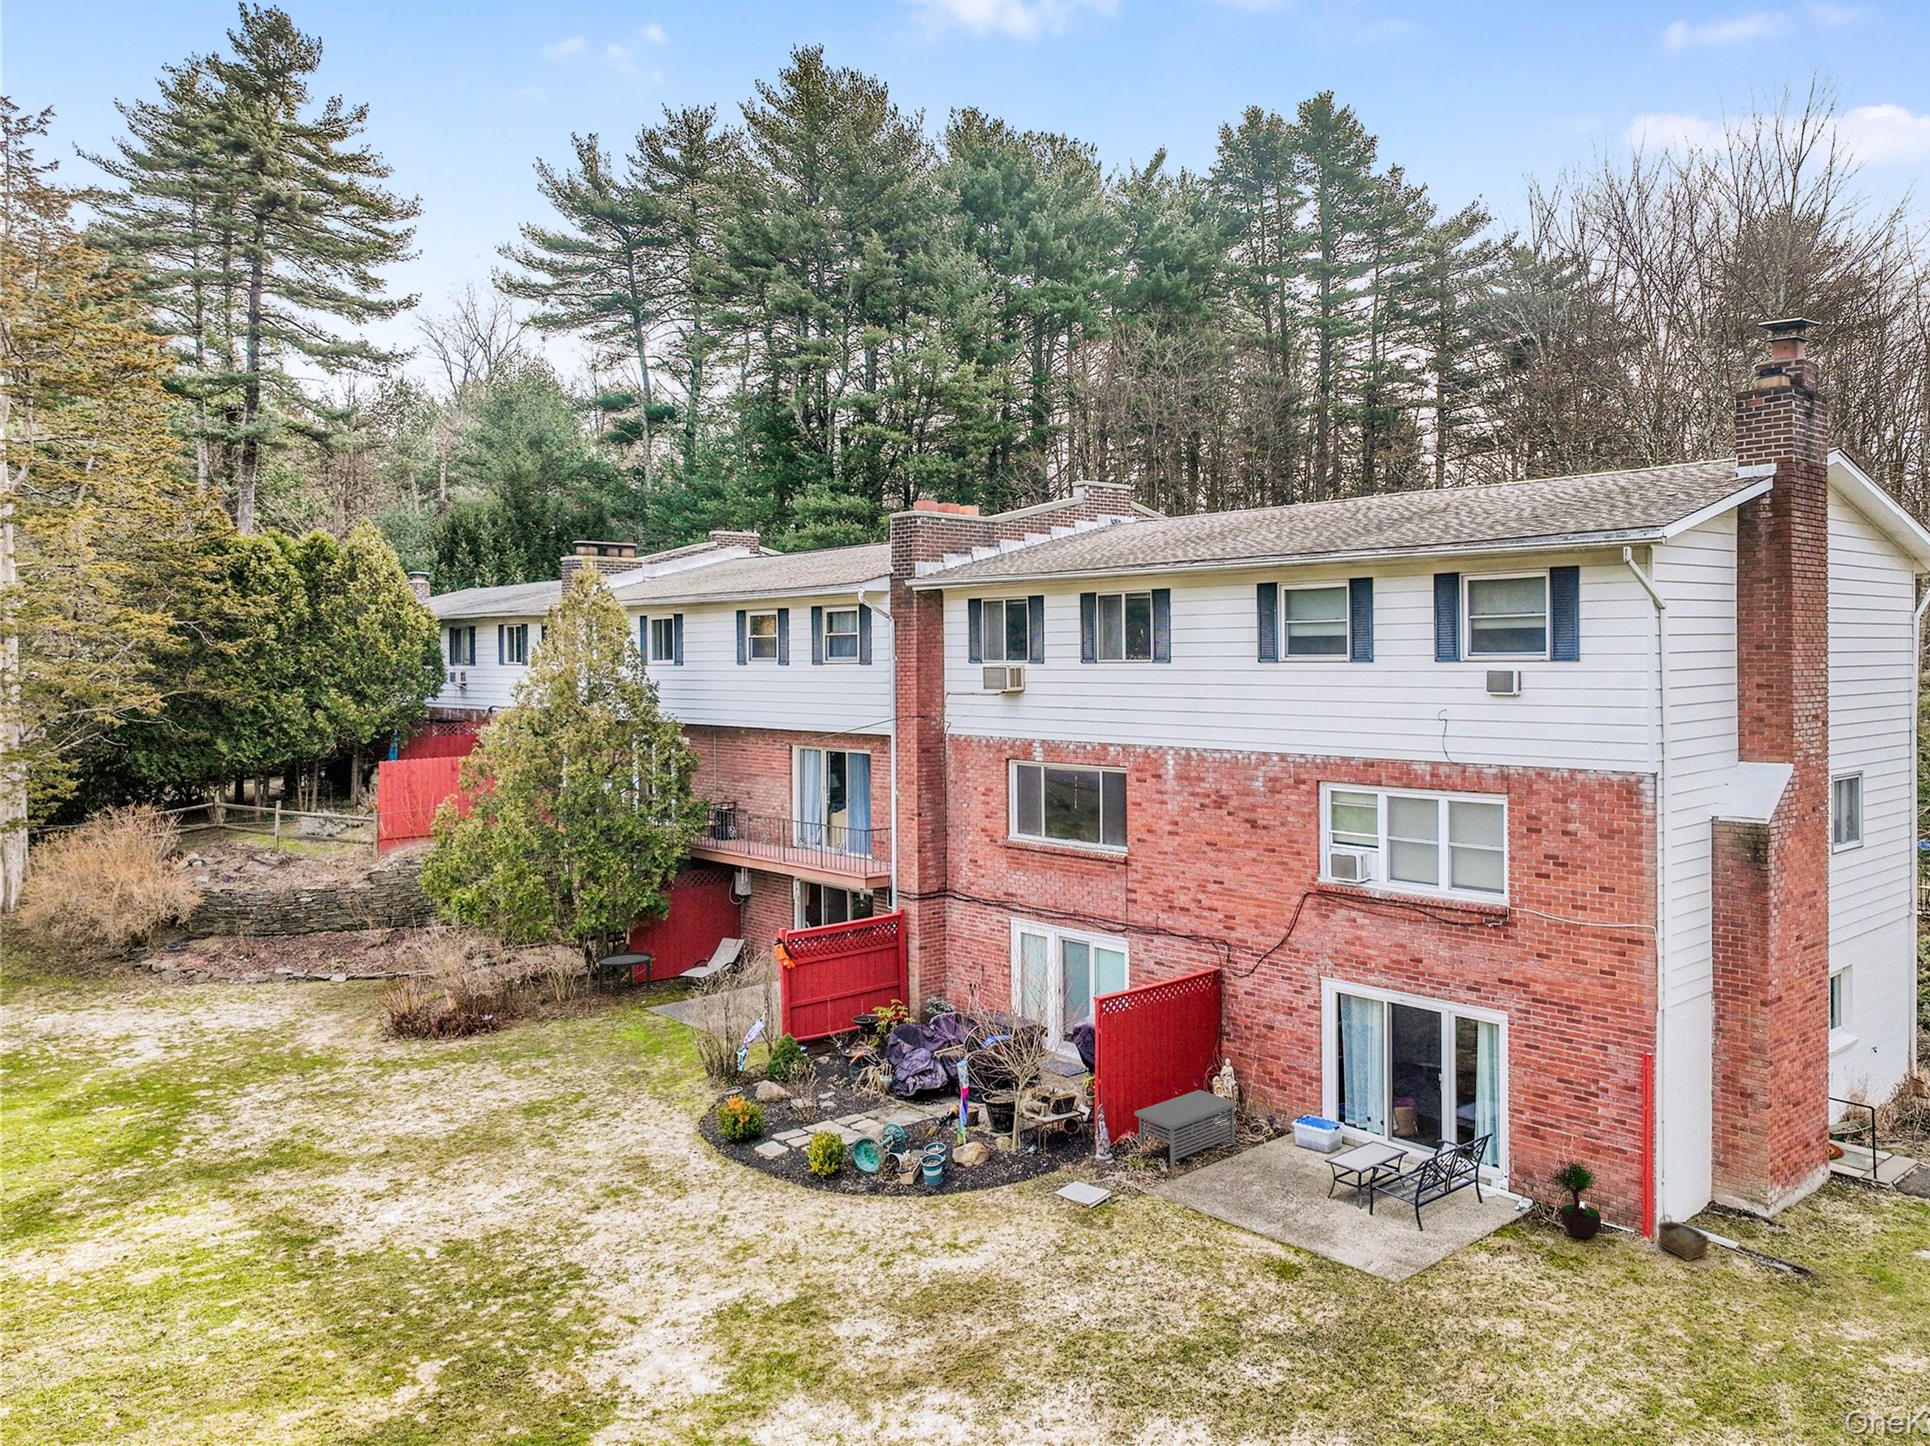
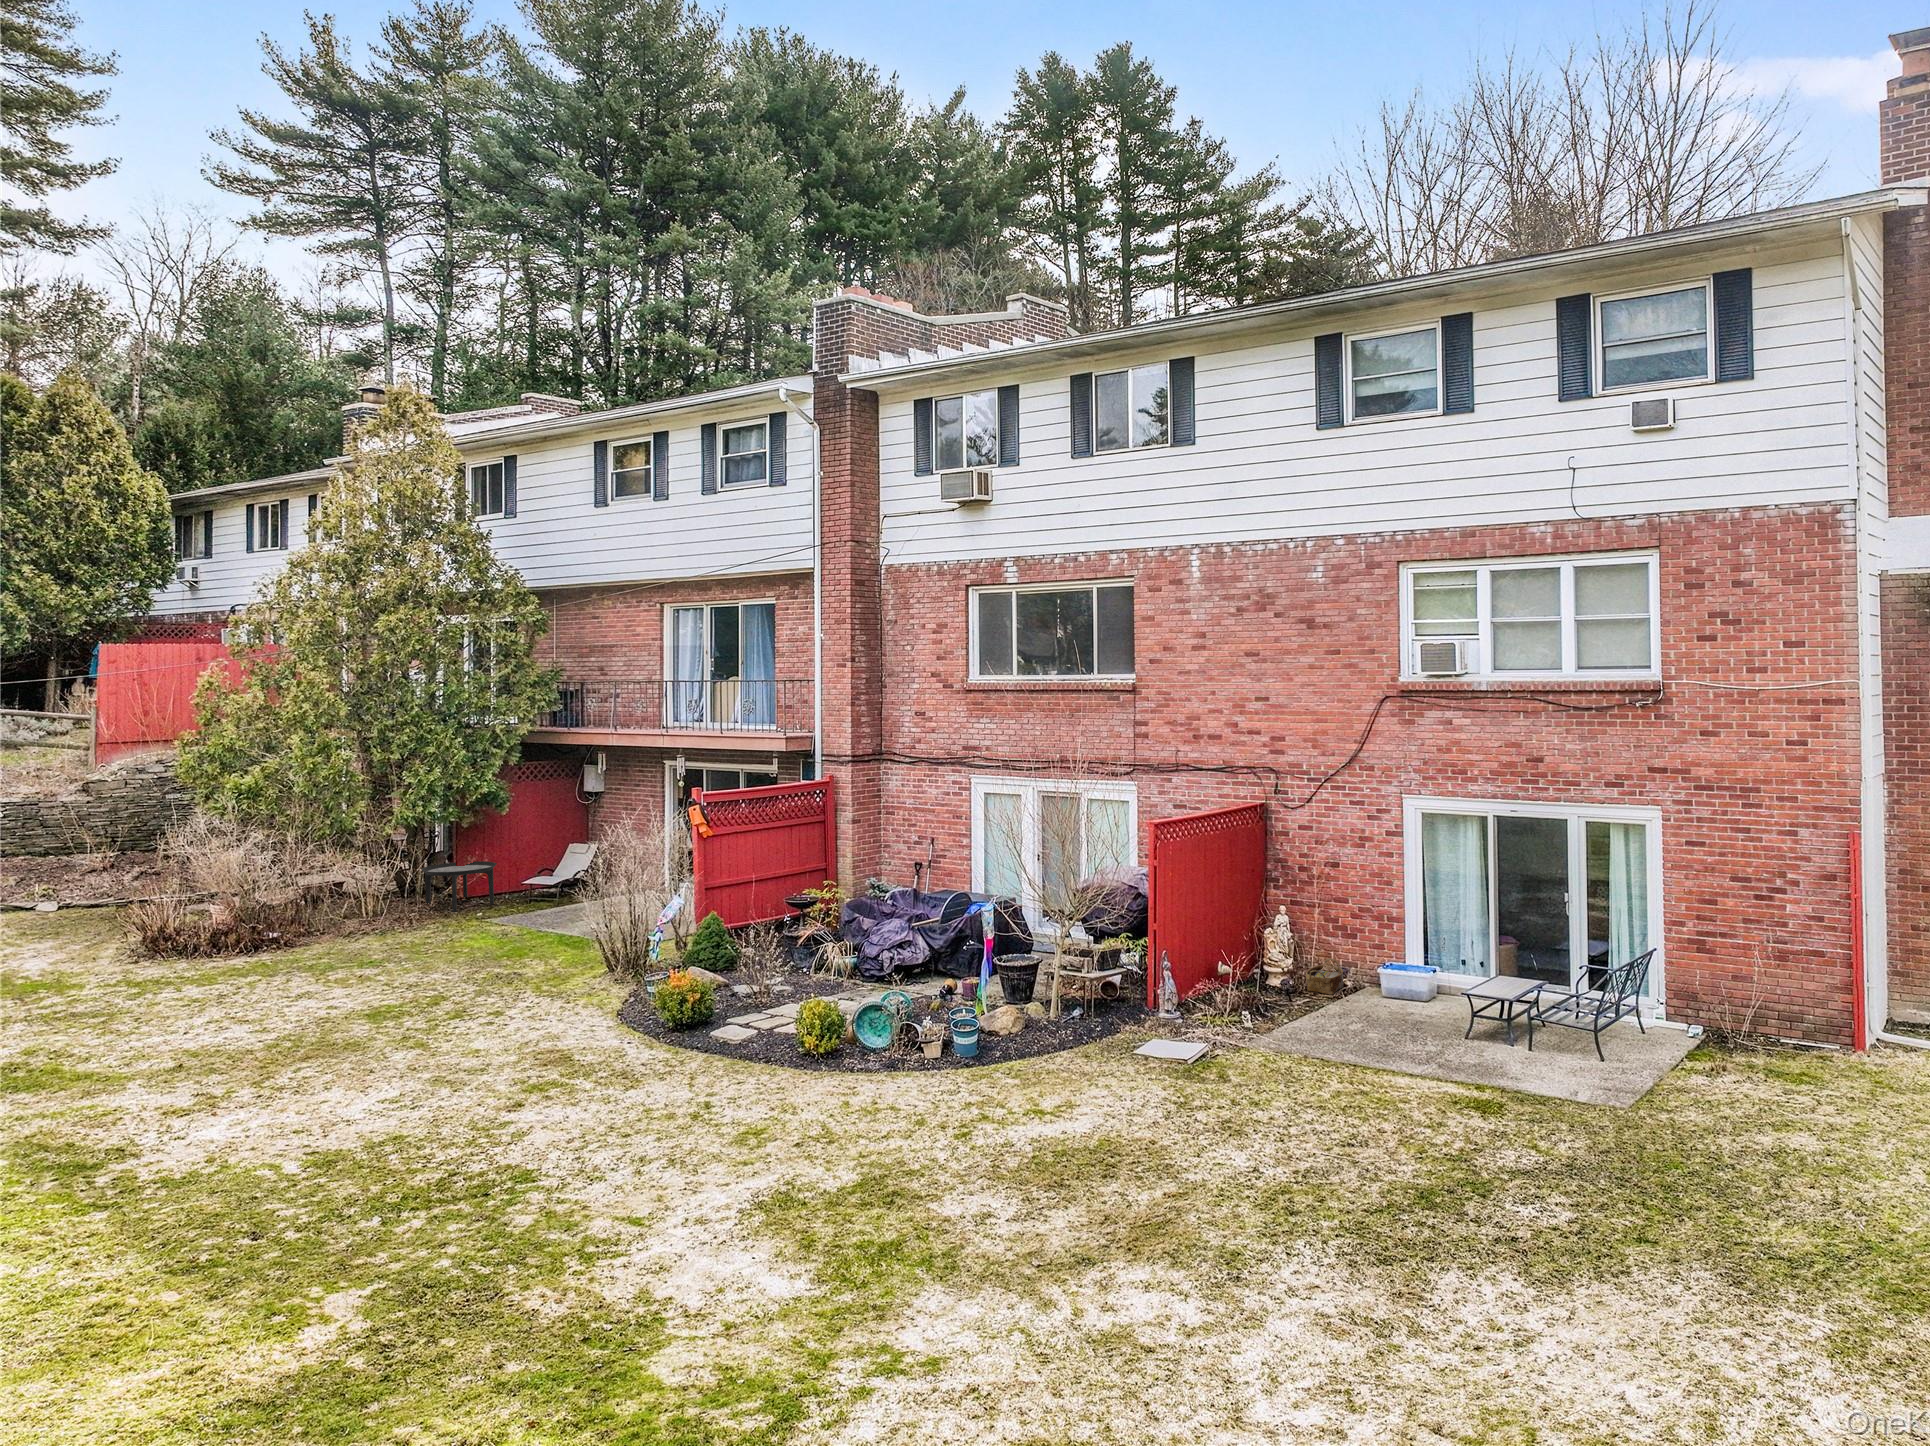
storage bench: present [1134,1090,1237,1168] -> none [1196,941,1307,1022]
potted tree: present [1551,1160,1601,1238] -> none [1719,954,1785,1050]
woven basket: present [1658,1215,1709,1261] -> present [1306,959,1344,995]

